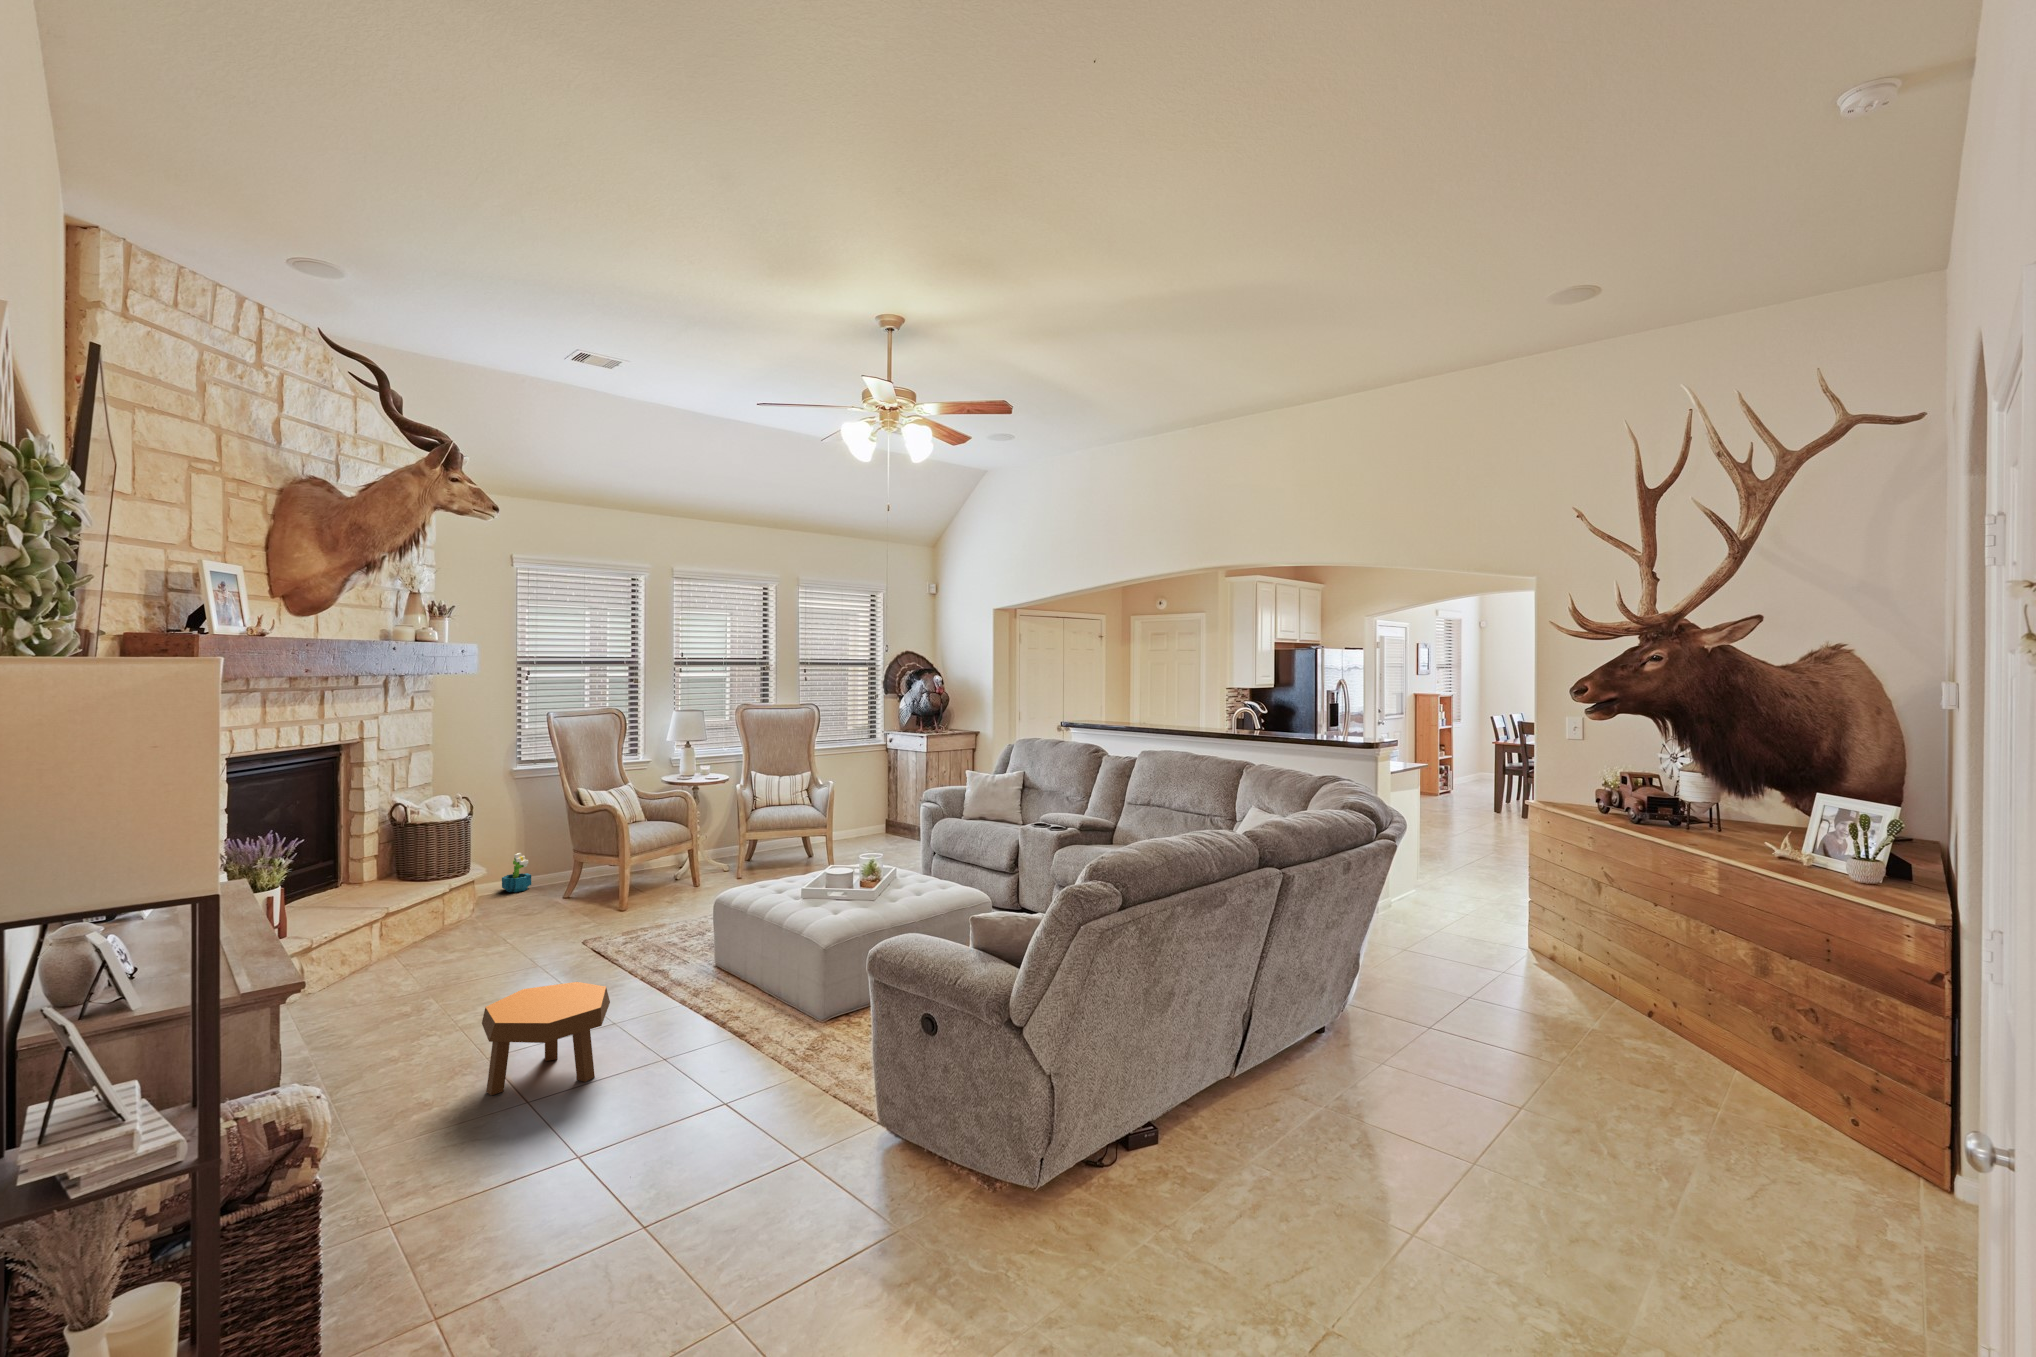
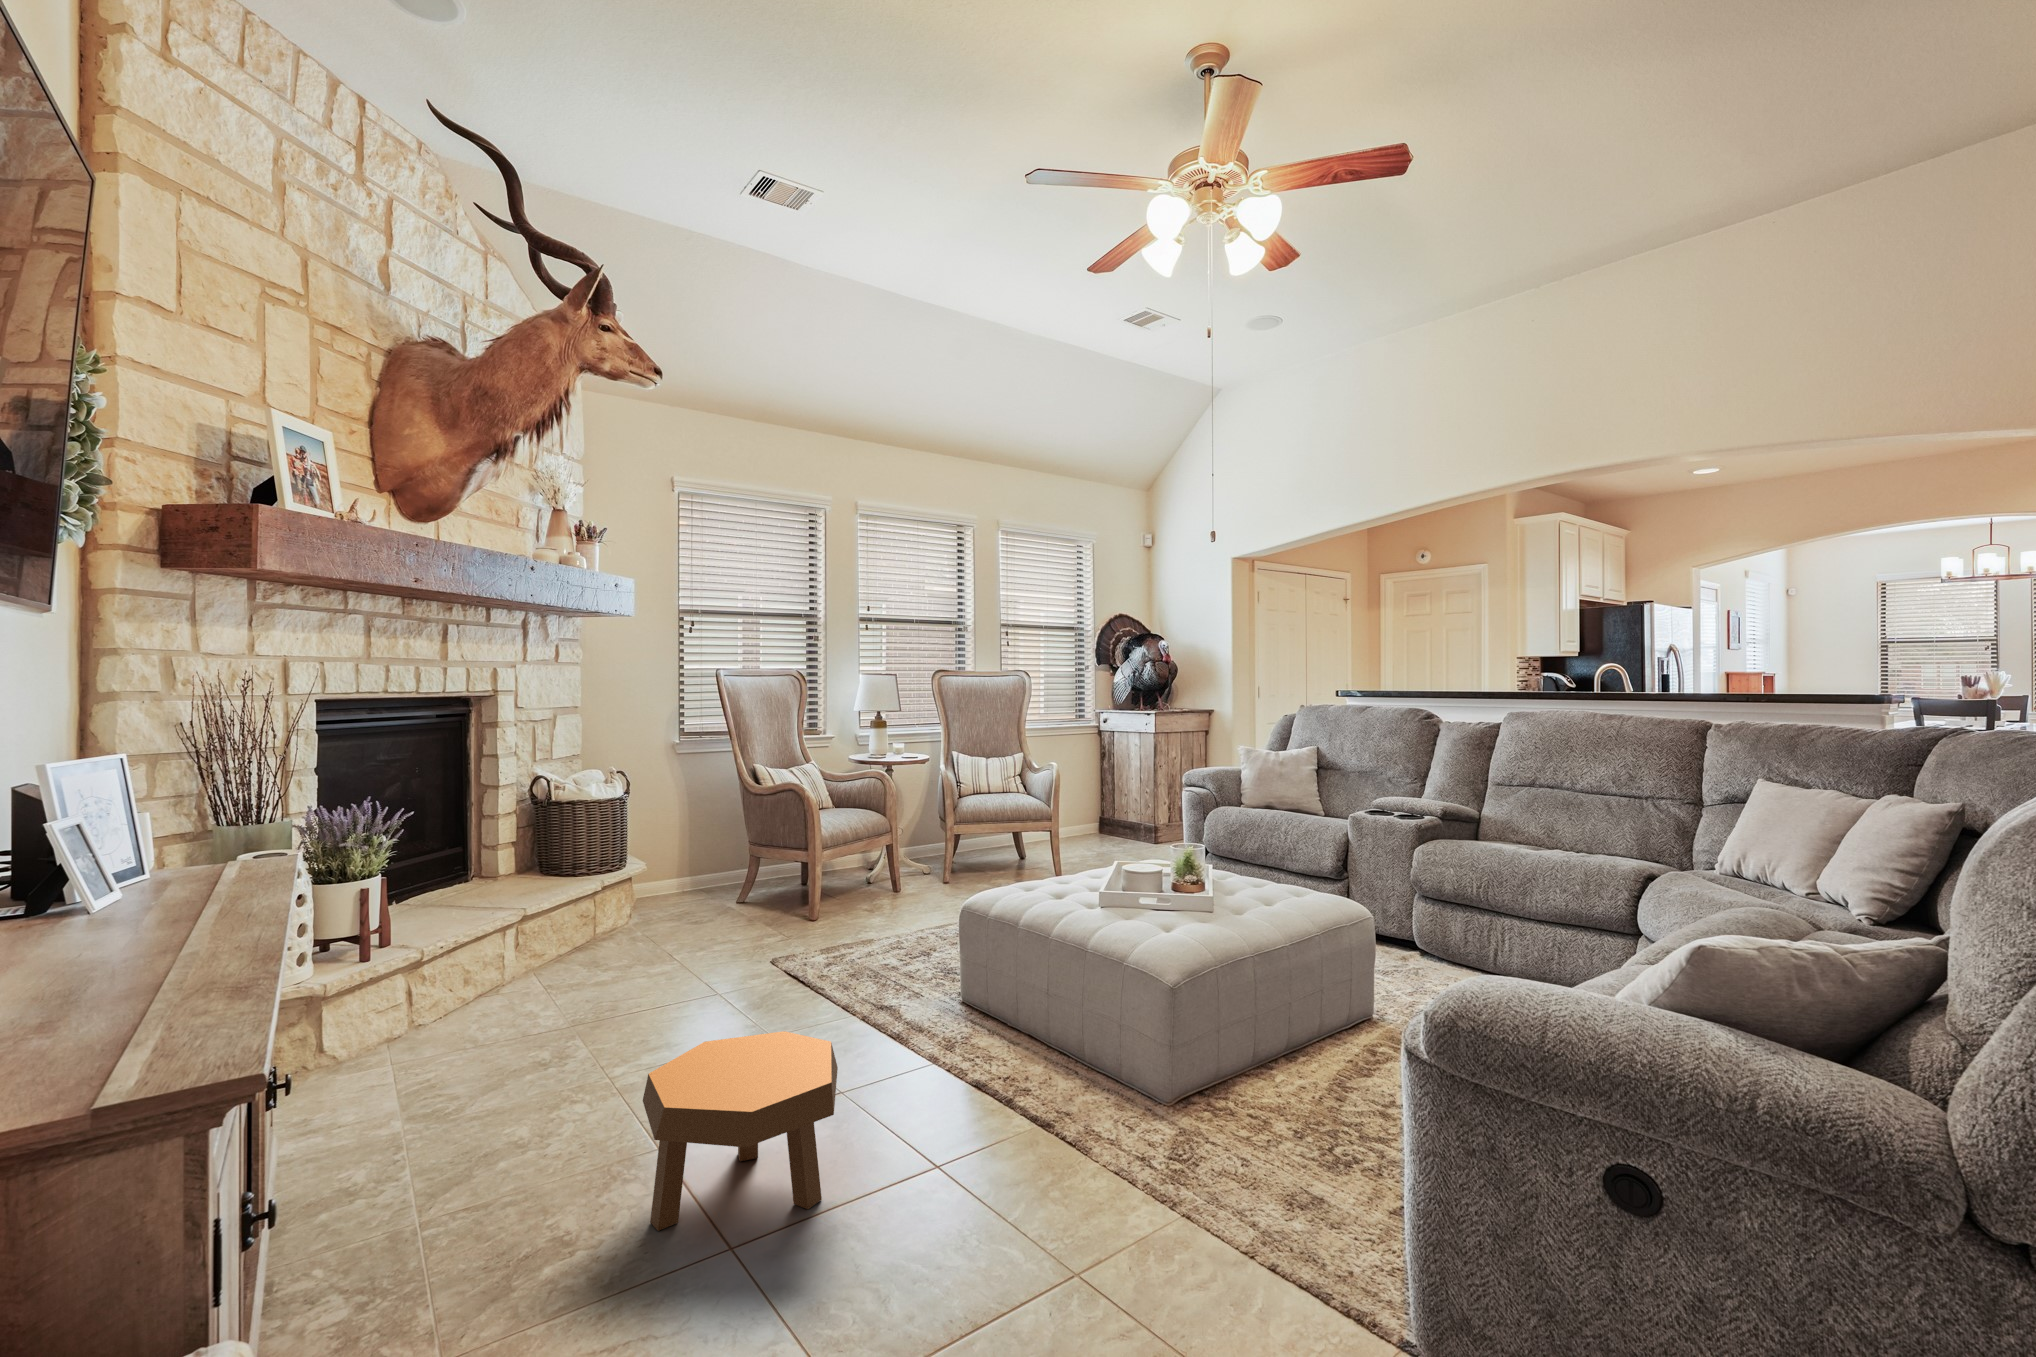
decorative plant: present [502,853,531,892] -> none [665,845,700,894]

